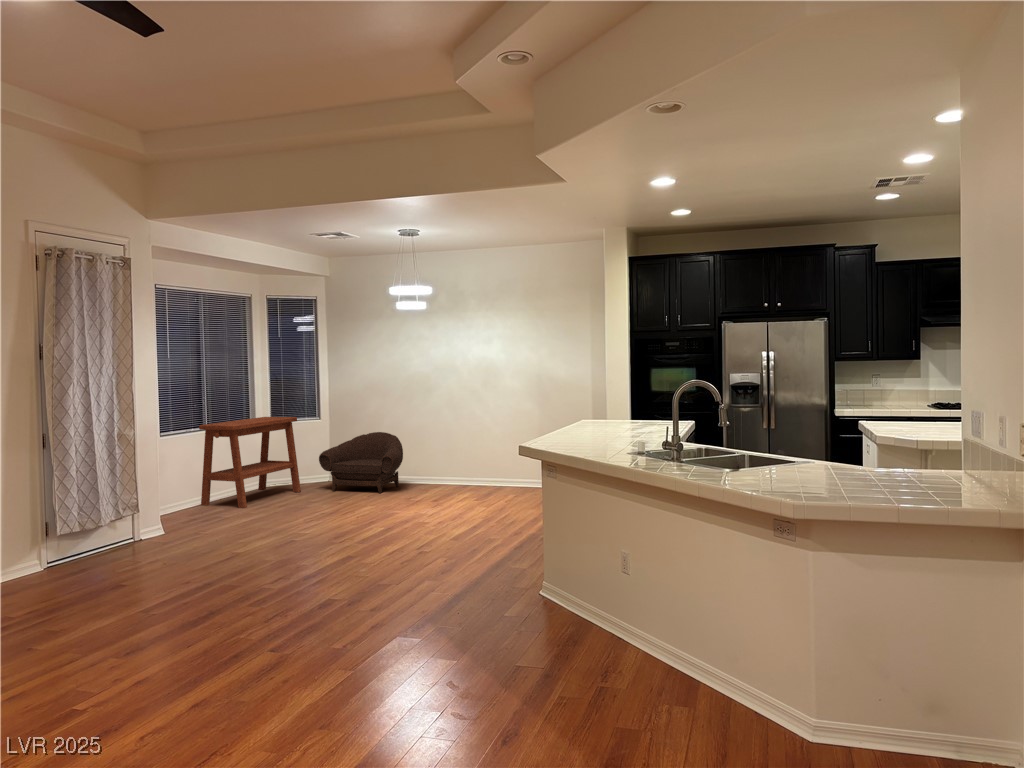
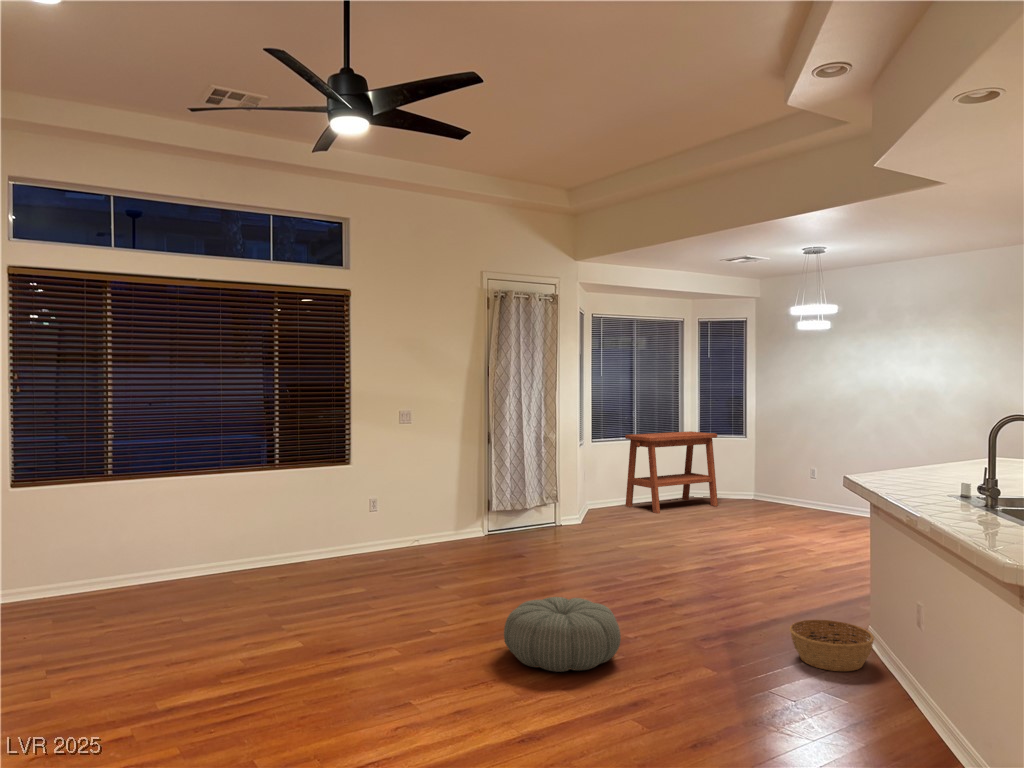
armchair: present [319,432,403,493] -> none [736,455,823,518]
basket: none [503,583,579,633] -> present [790,620,874,671]
pouf: none [208,621,358,724] -> present [504,597,621,672]

